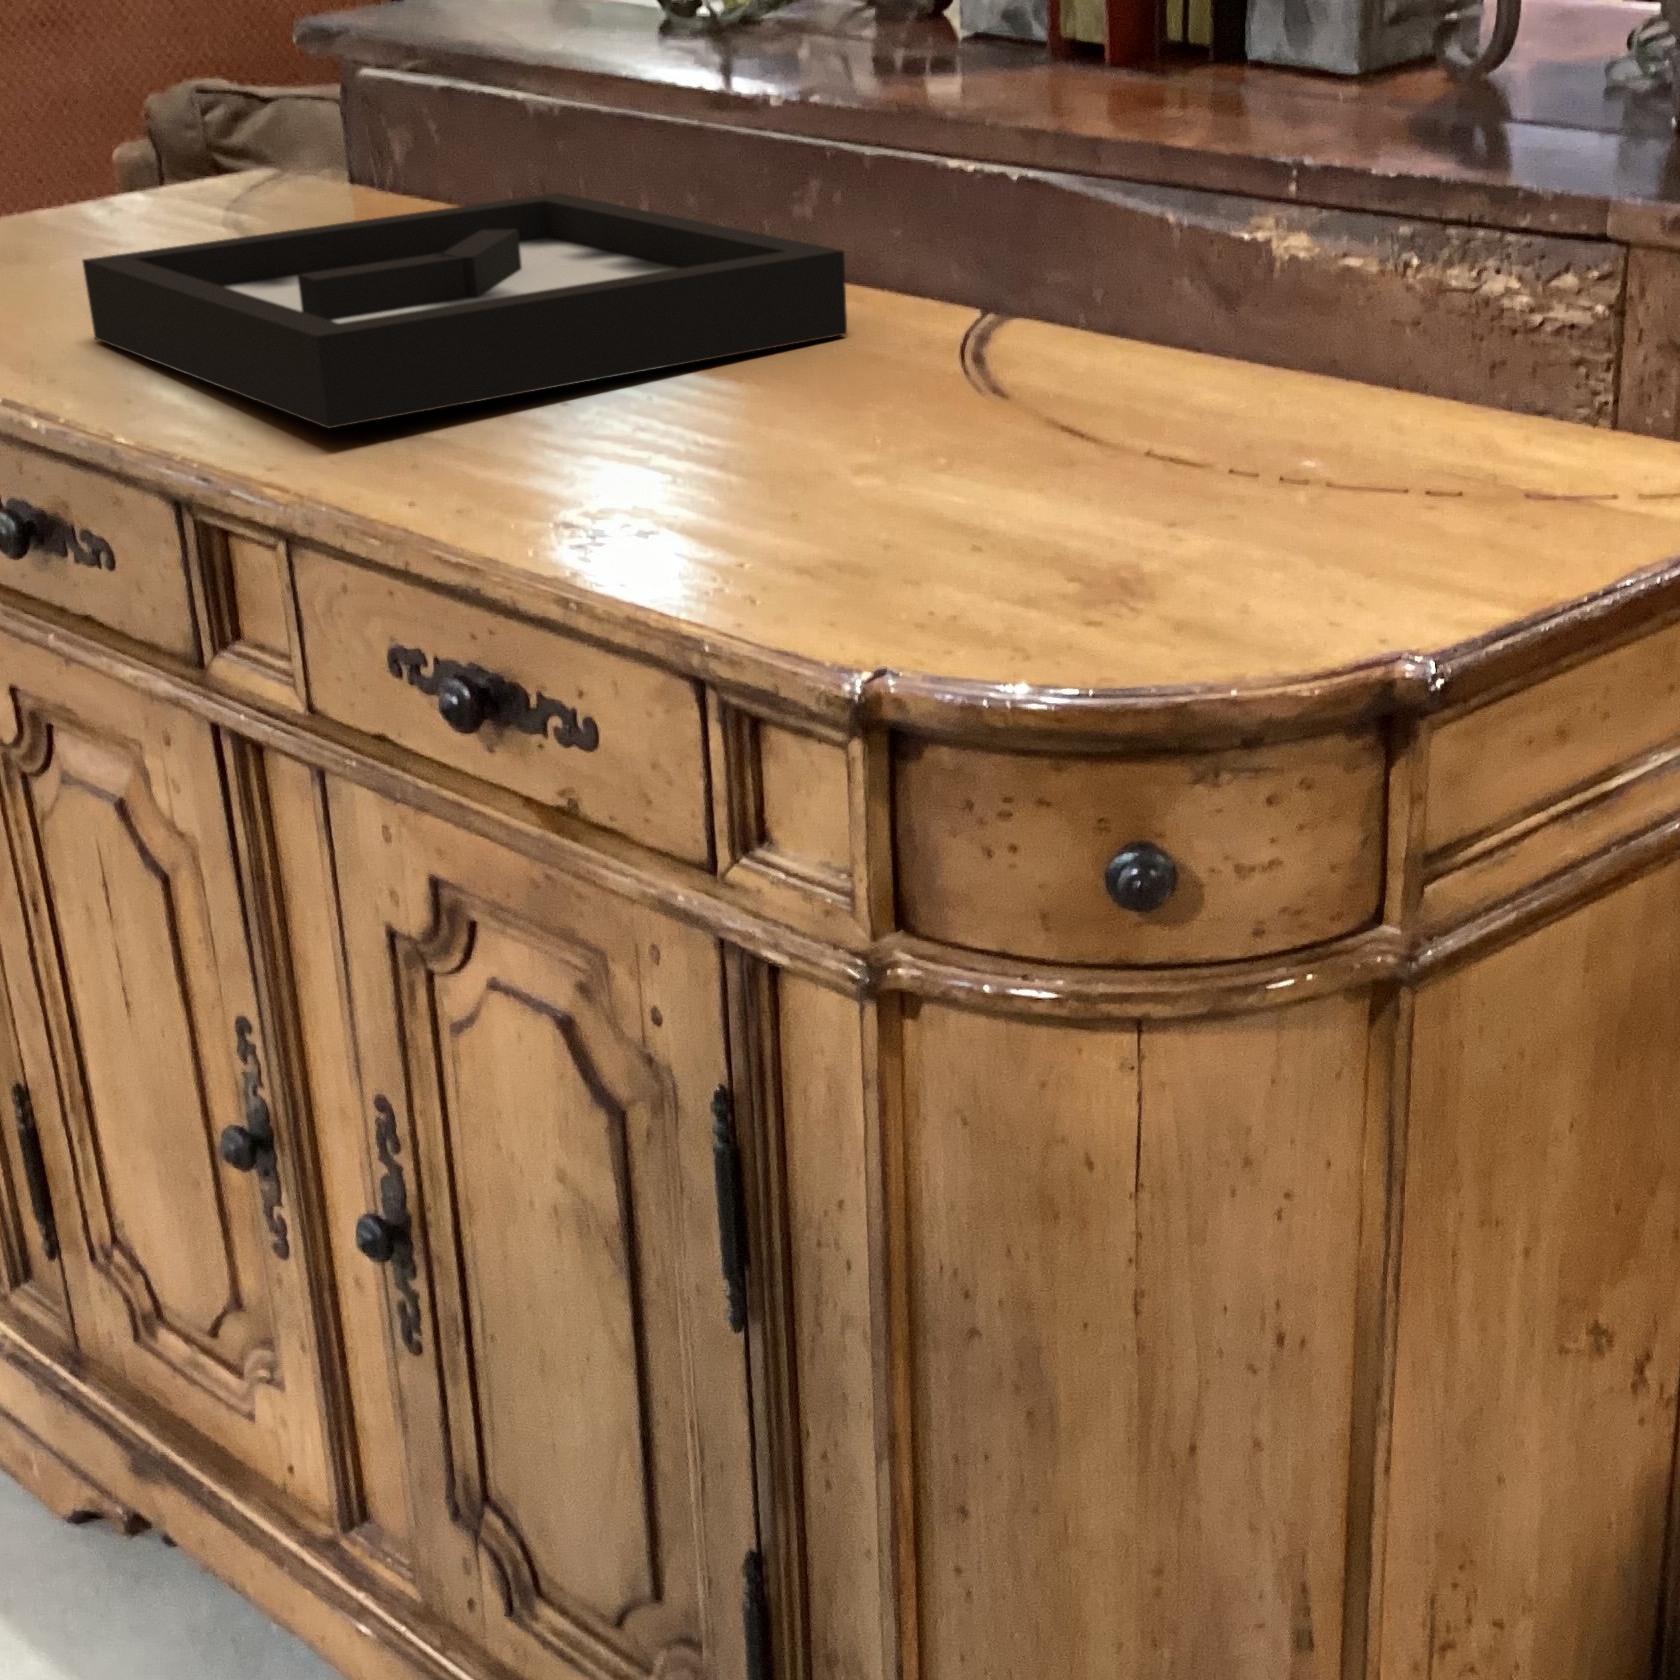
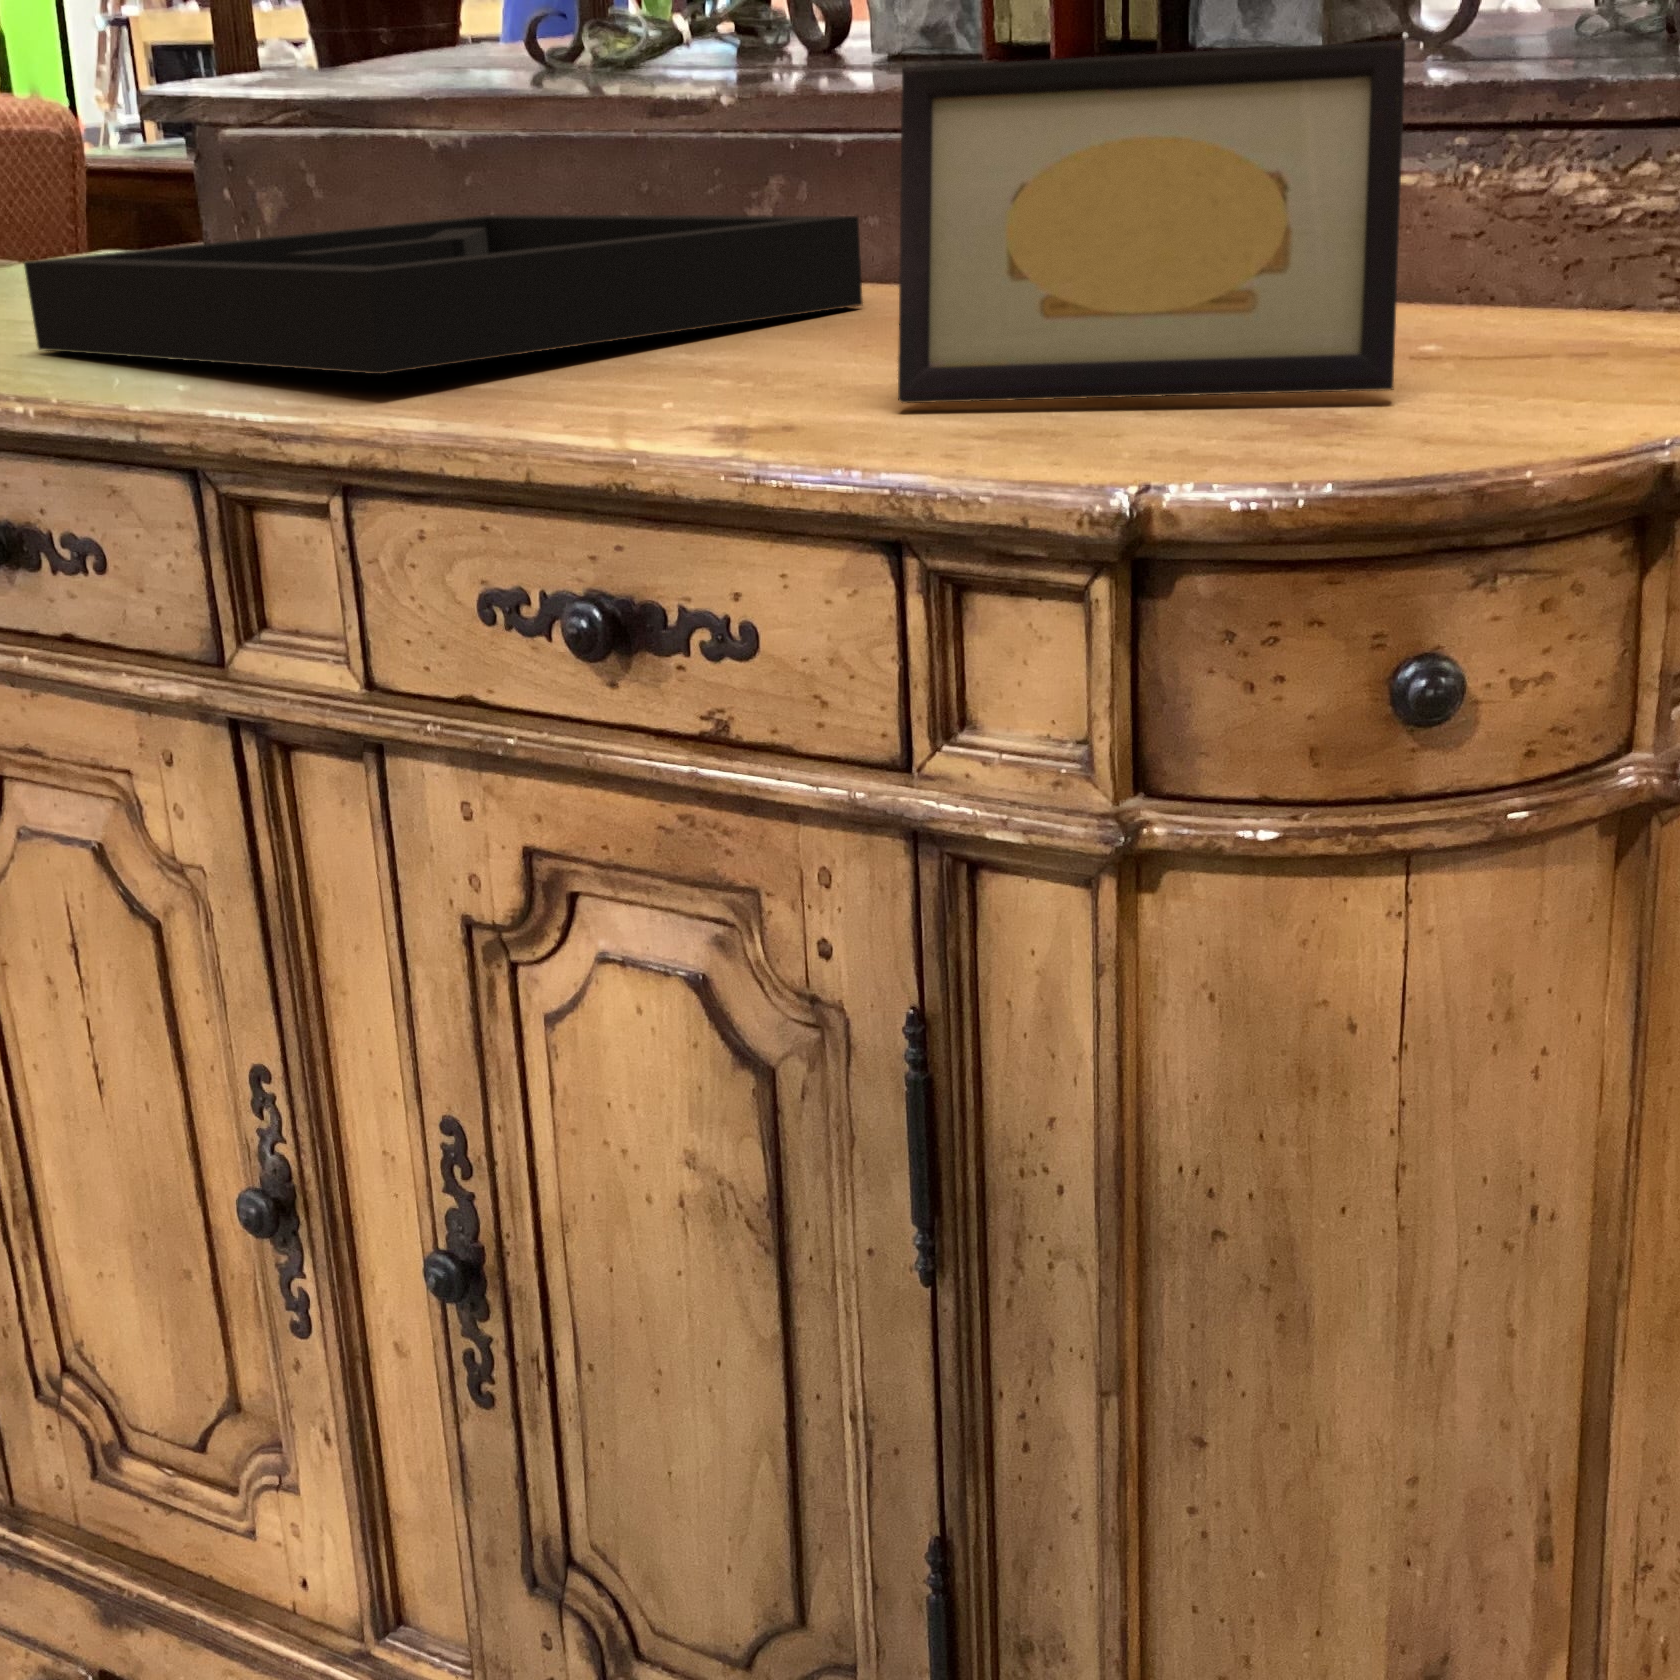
picture frame: none [760,193,1247,537] -> present [898,41,1406,403]

